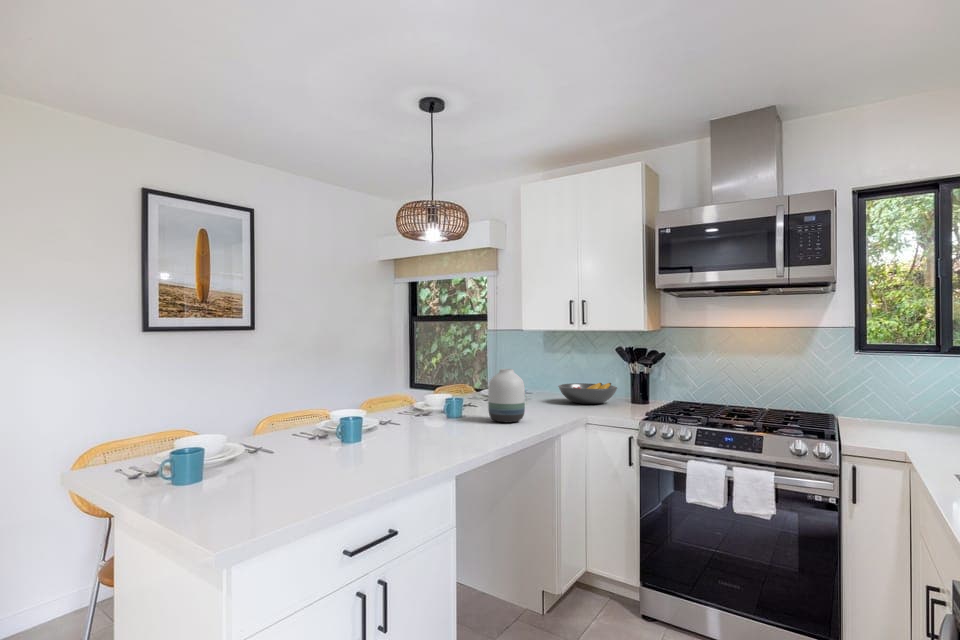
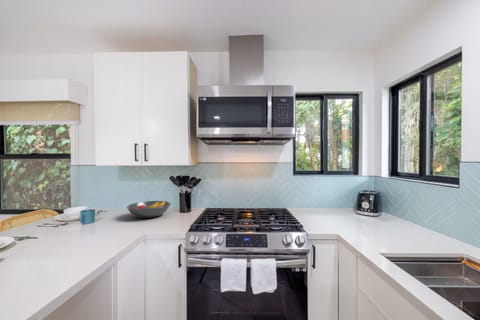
vase: present [488,369,525,422] -> none [37,210,83,268]

